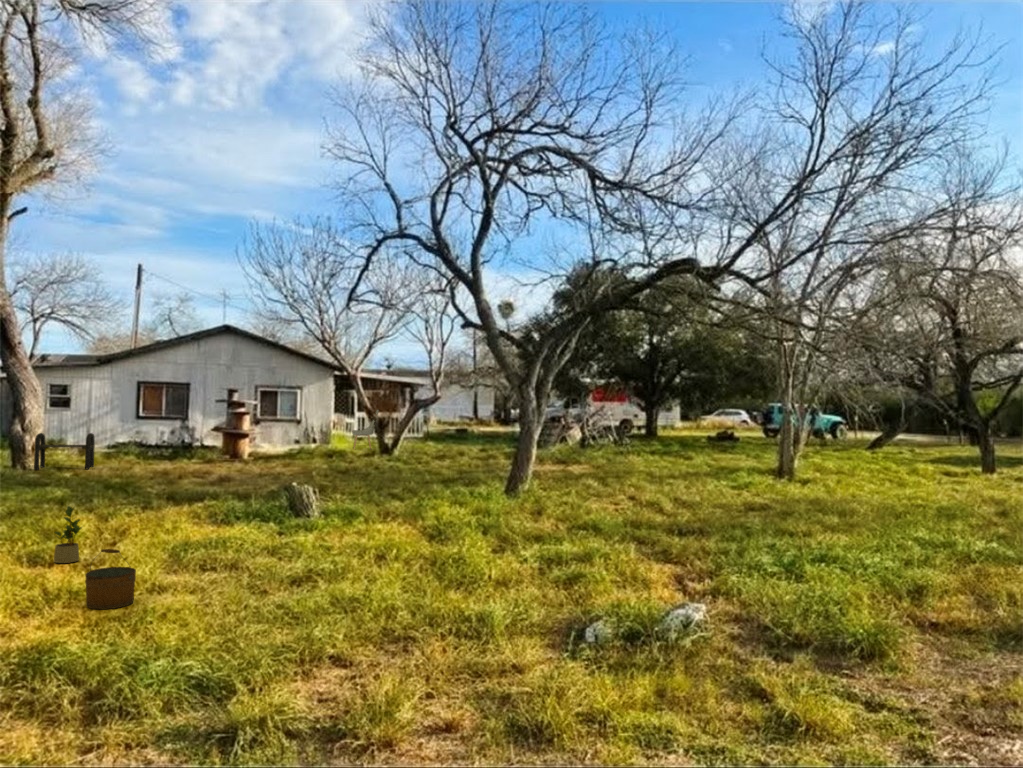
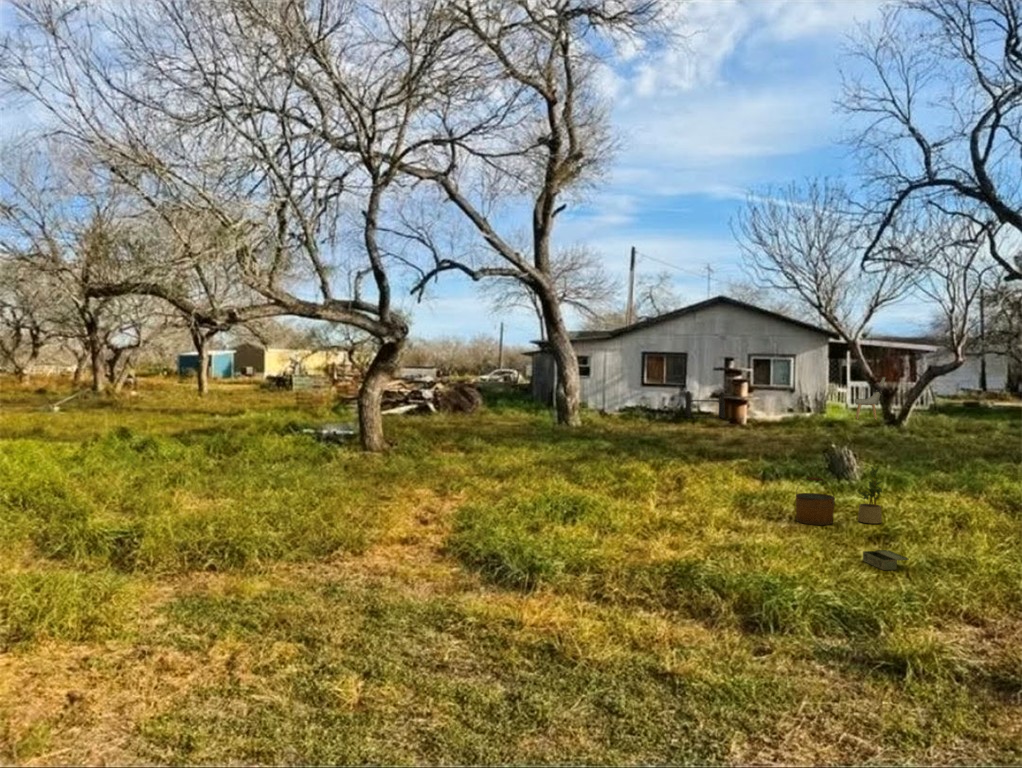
bench: present [34,433,95,470] -> present [685,391,725,418]
potted plant: present [54,506,82,563] -> present [858,467,882,524]
bucket: present [85,549,136,609] -> present [796,477,835,525]
toolbox: none [256,618,300,645] -> present [863,550,909,570]

